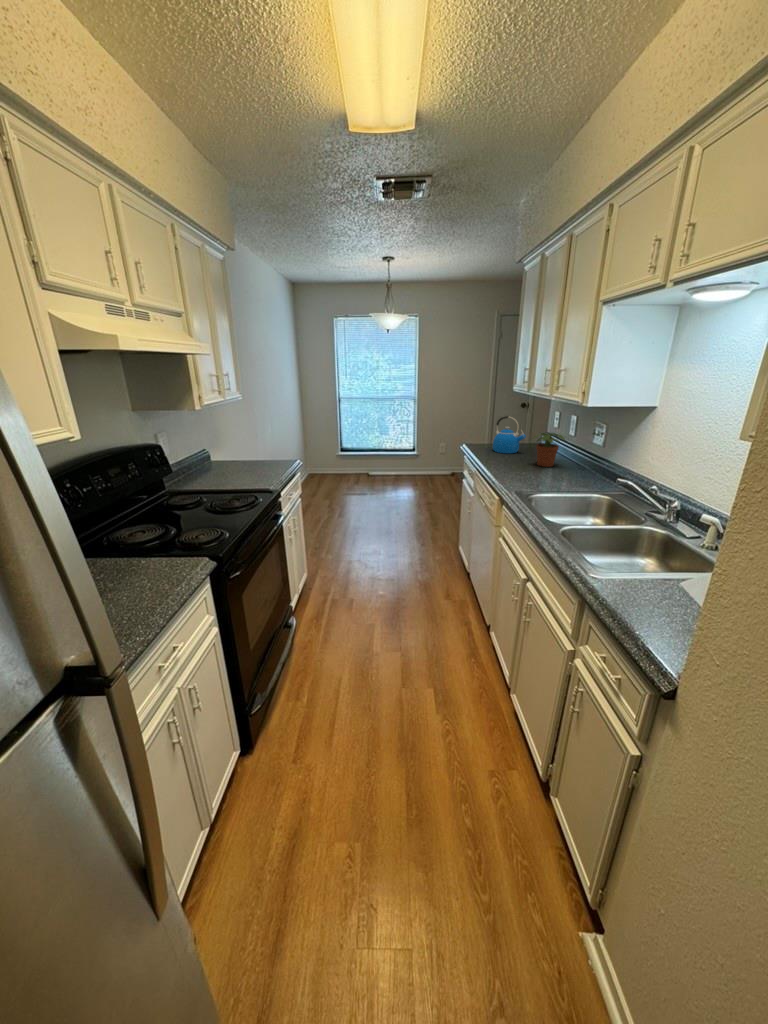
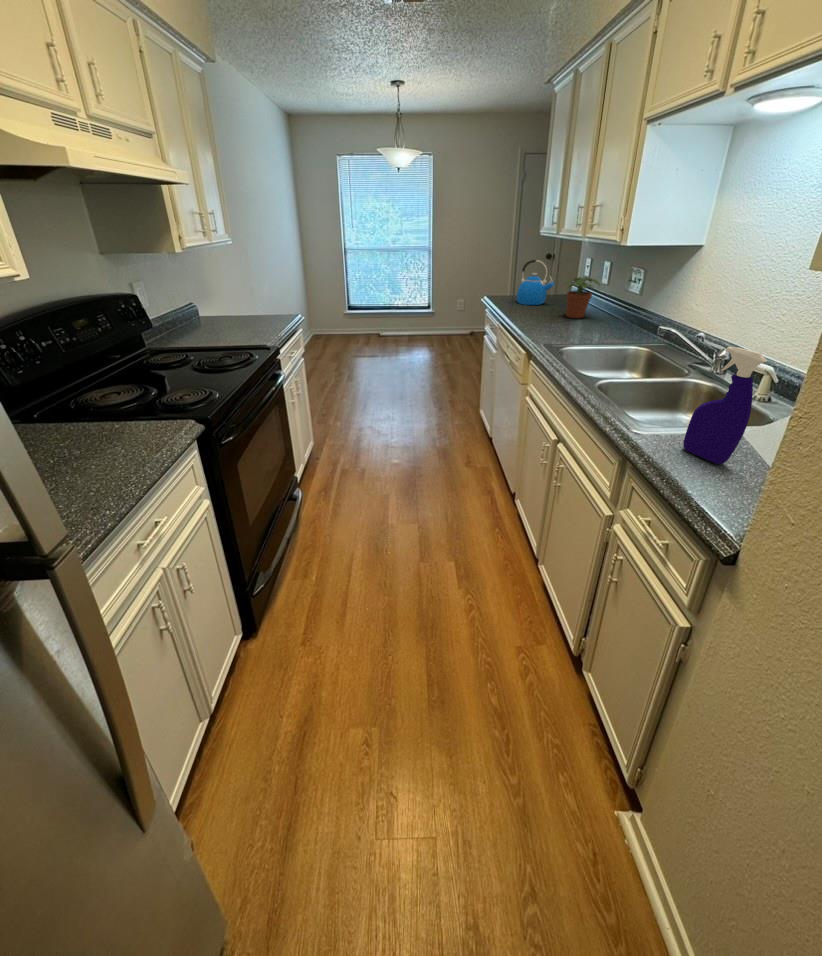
spray bottle: none [630,510,682,607] -> present [683,346,767,464]

